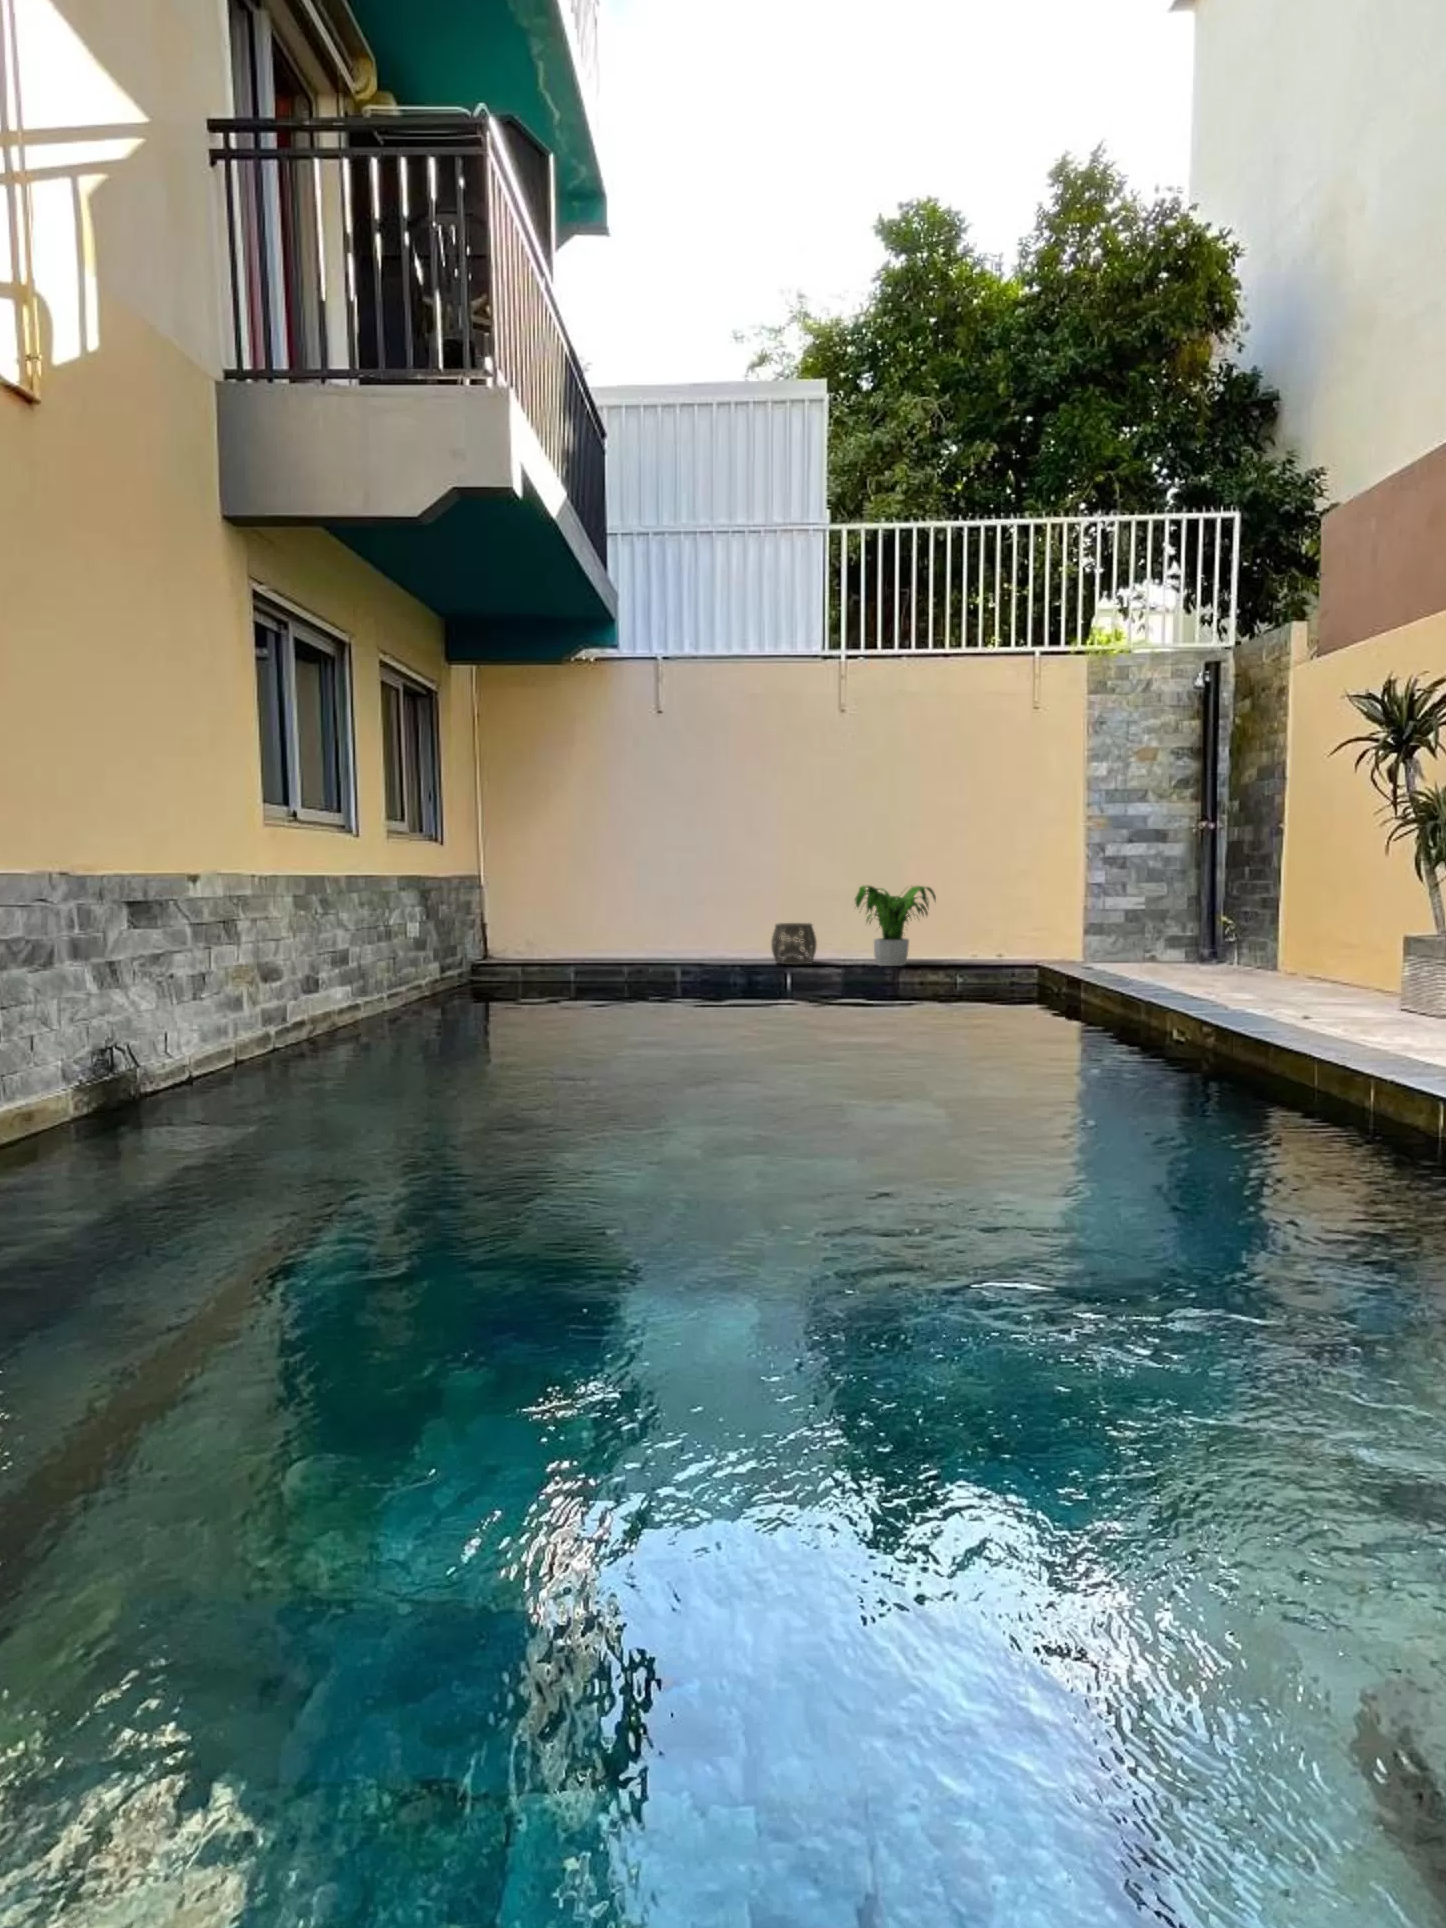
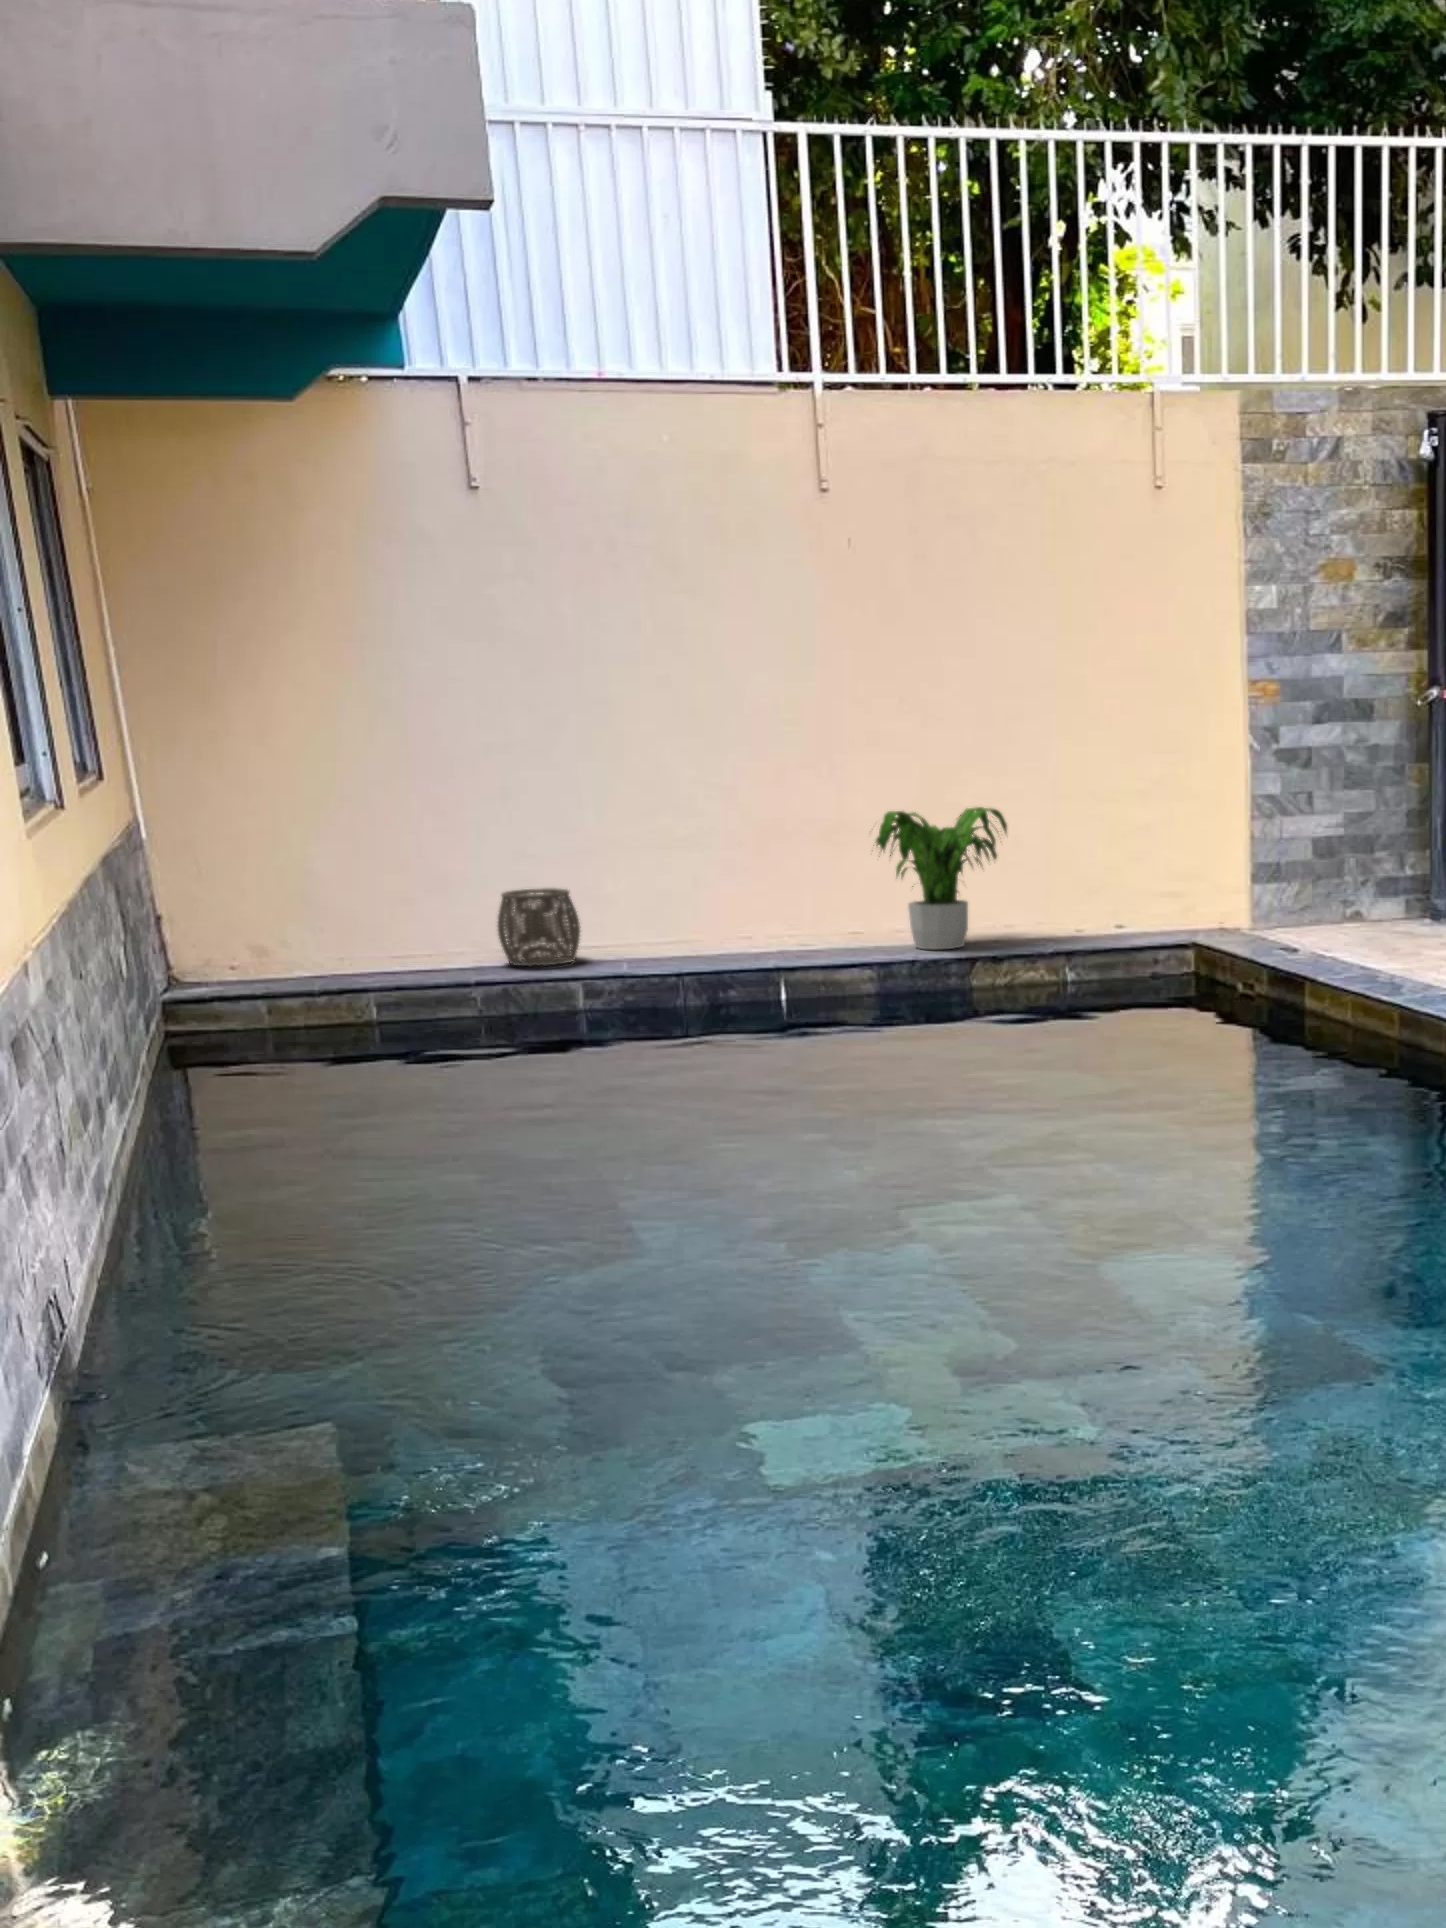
woven basket: present [771,923,817,965] -> present [497,888,580,966]

